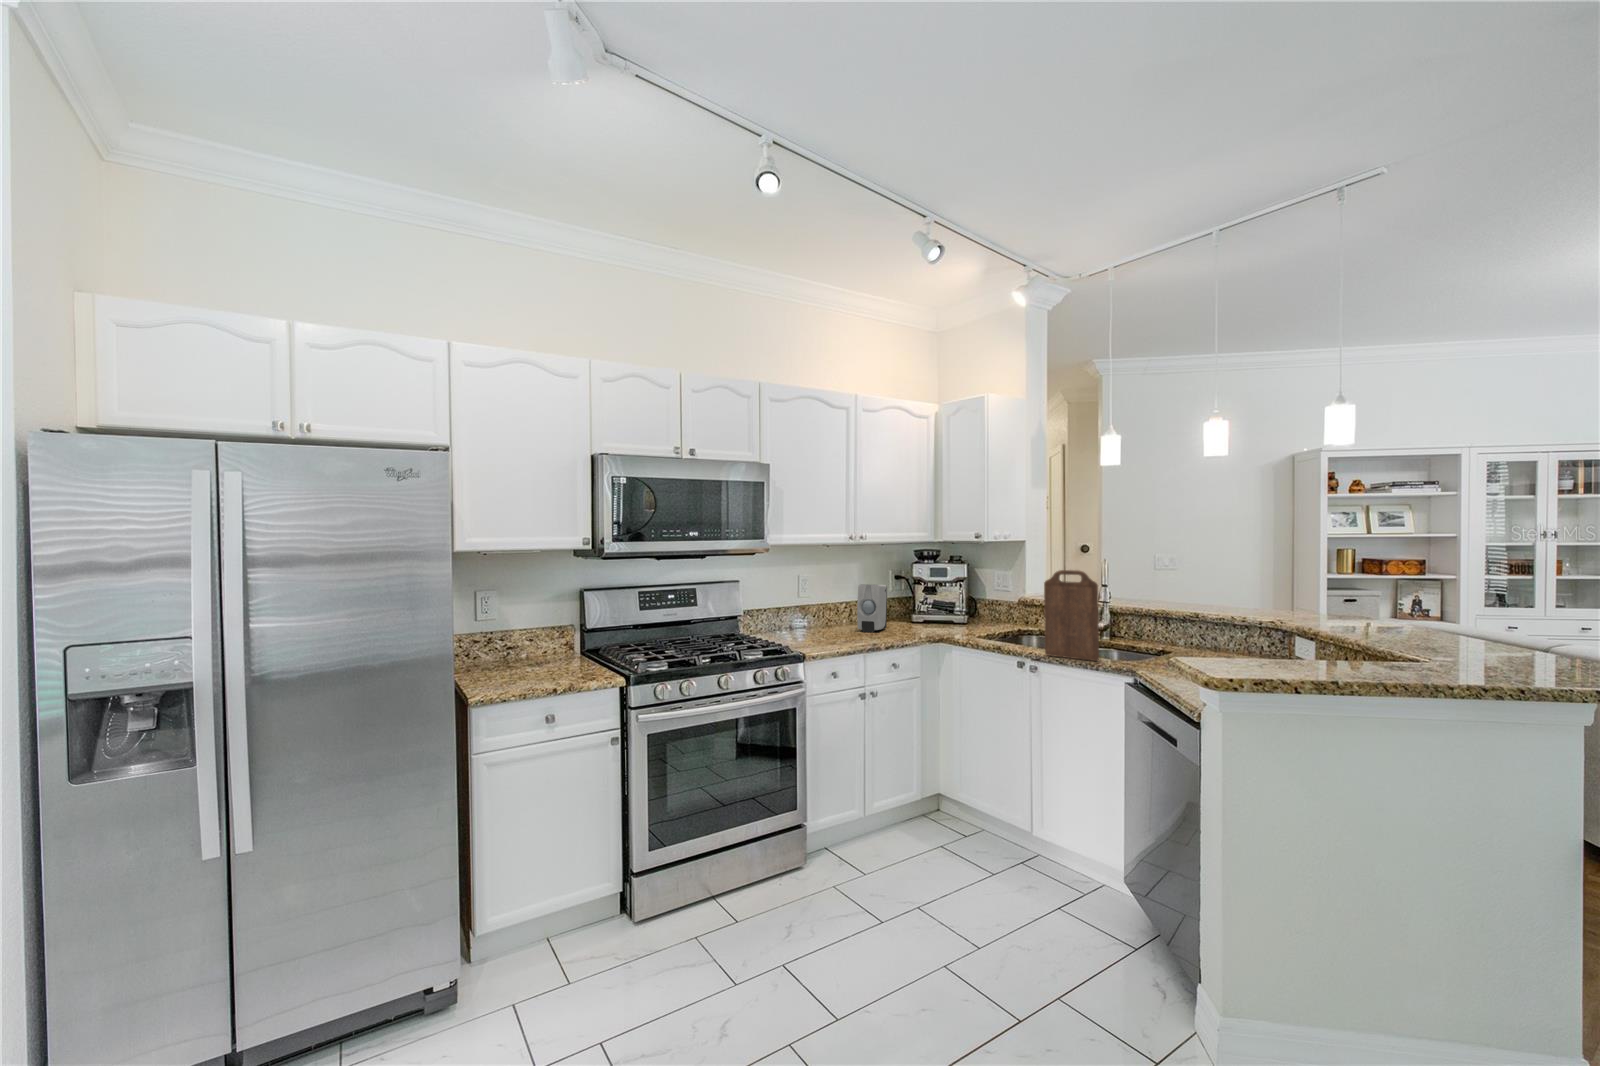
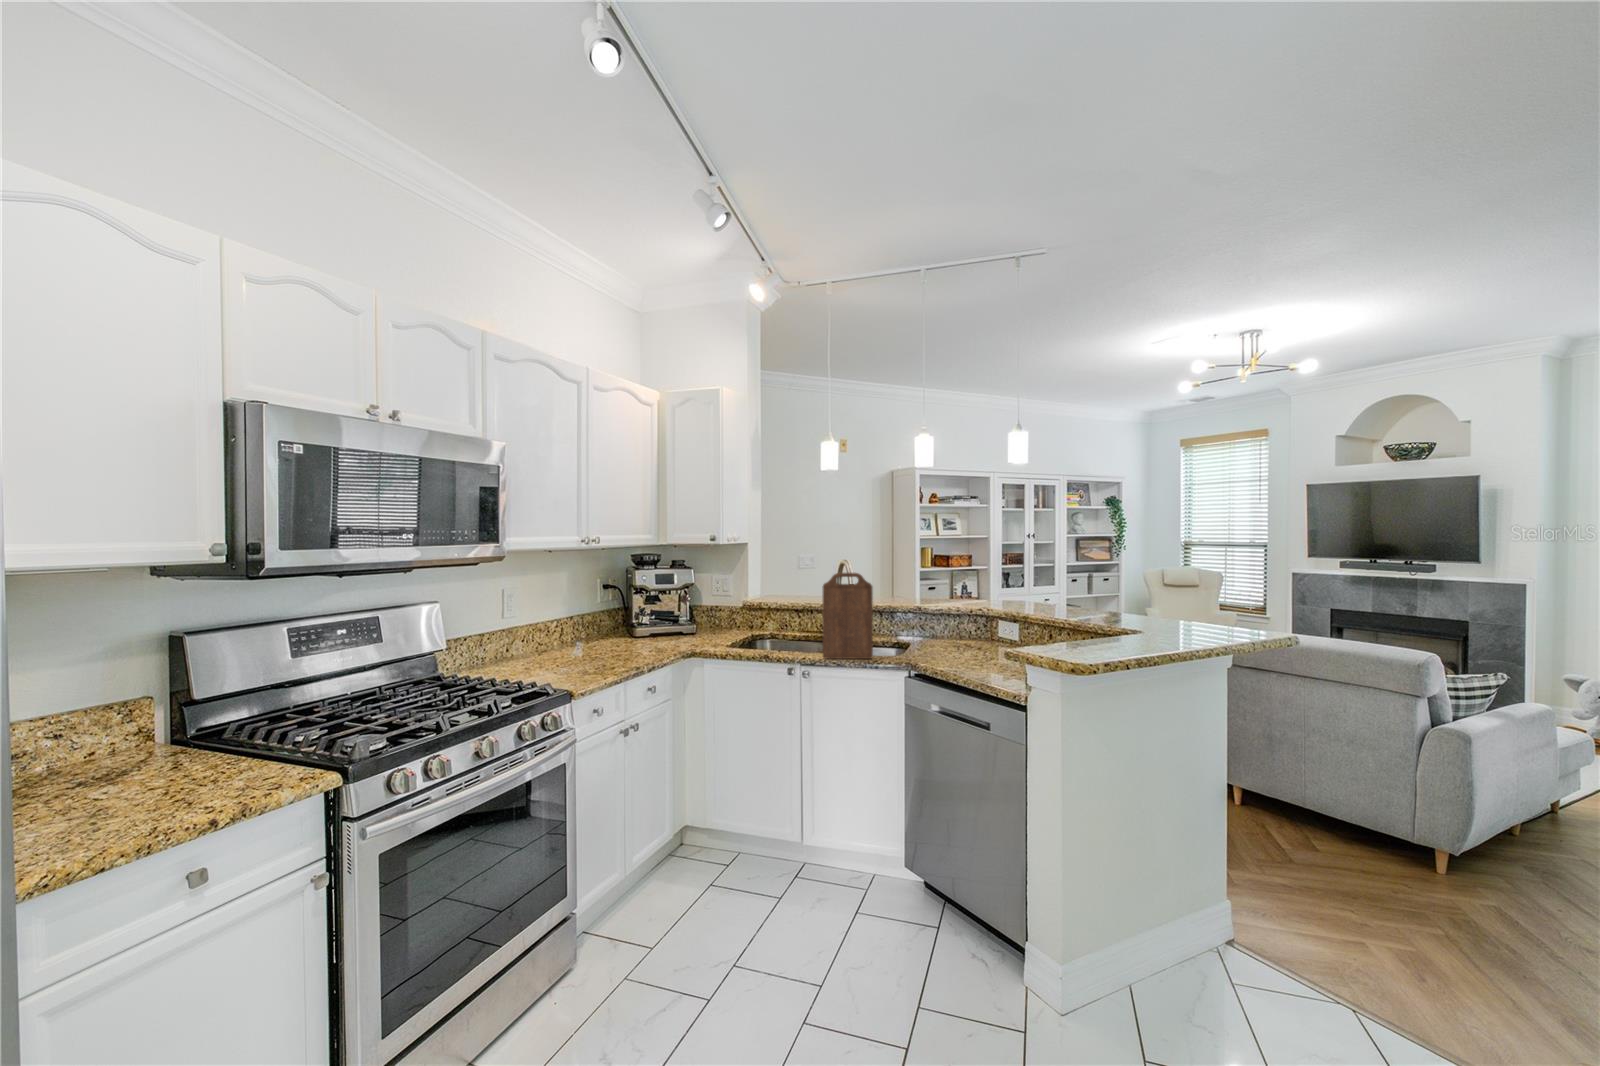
soap dispenser: present [857,584,887,632] -> none [587,596,616,655]

